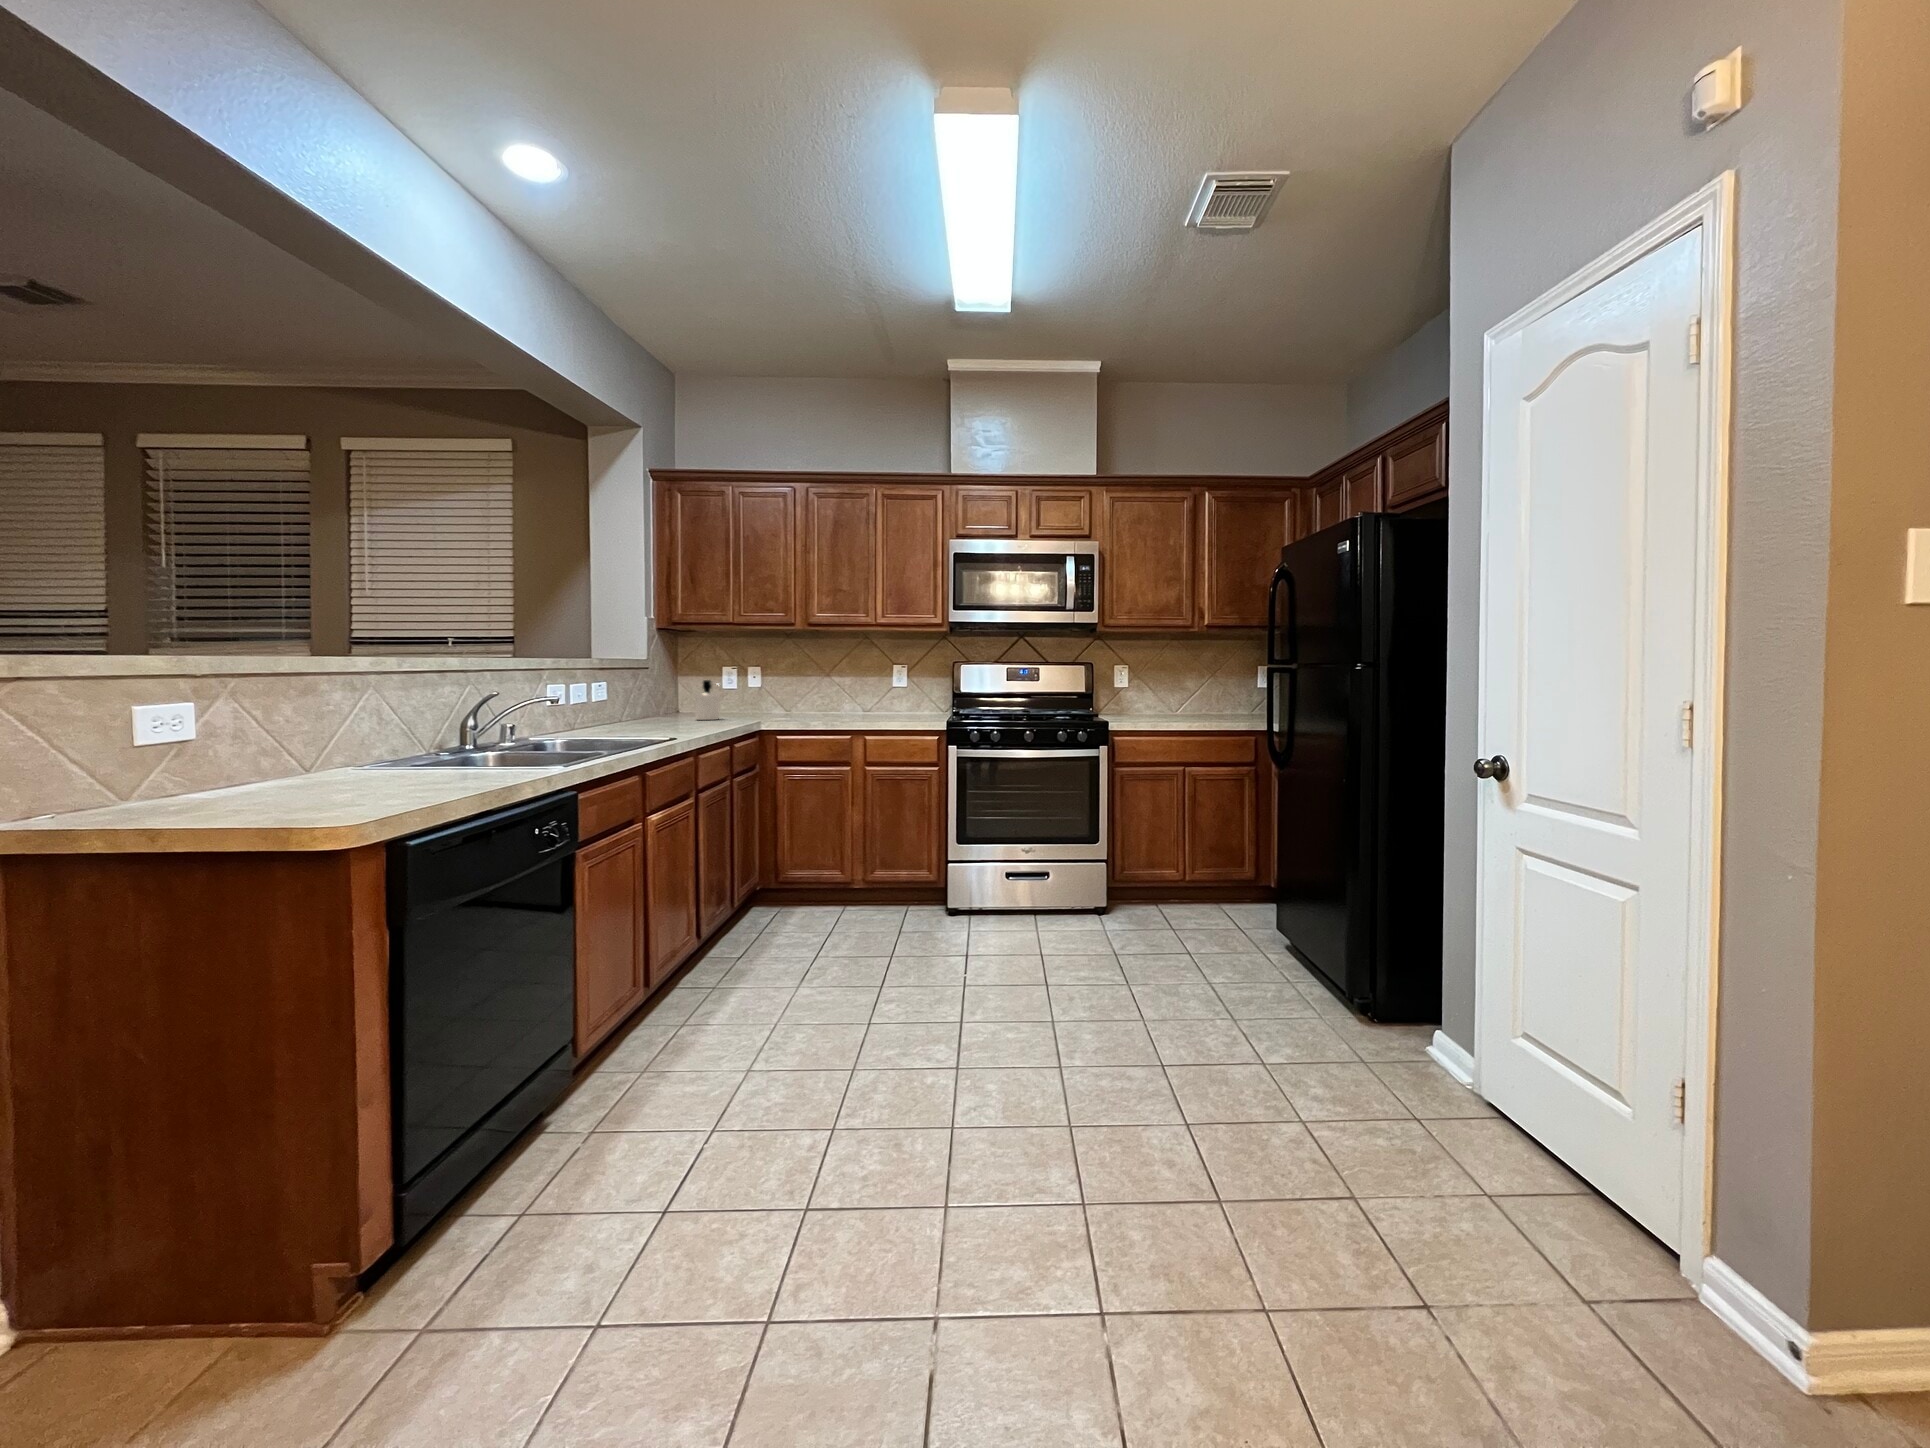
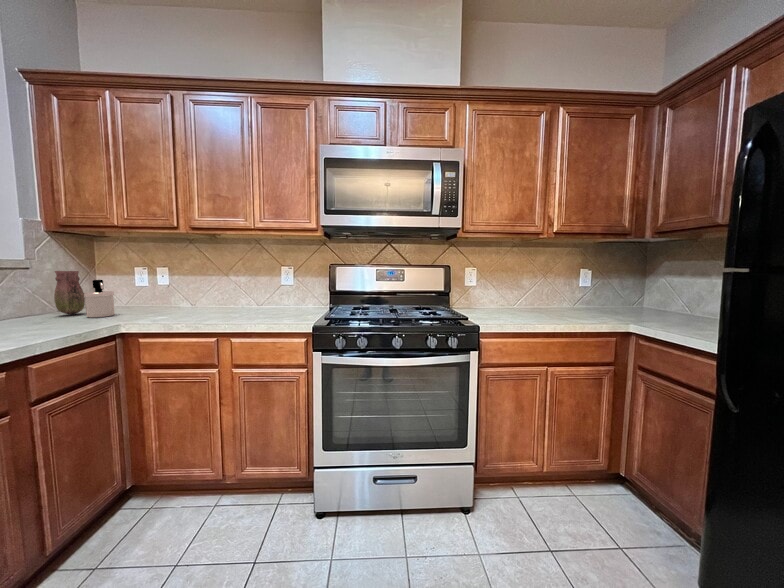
vase: none [658,671,683,719] -> present [54,271,85,315]

